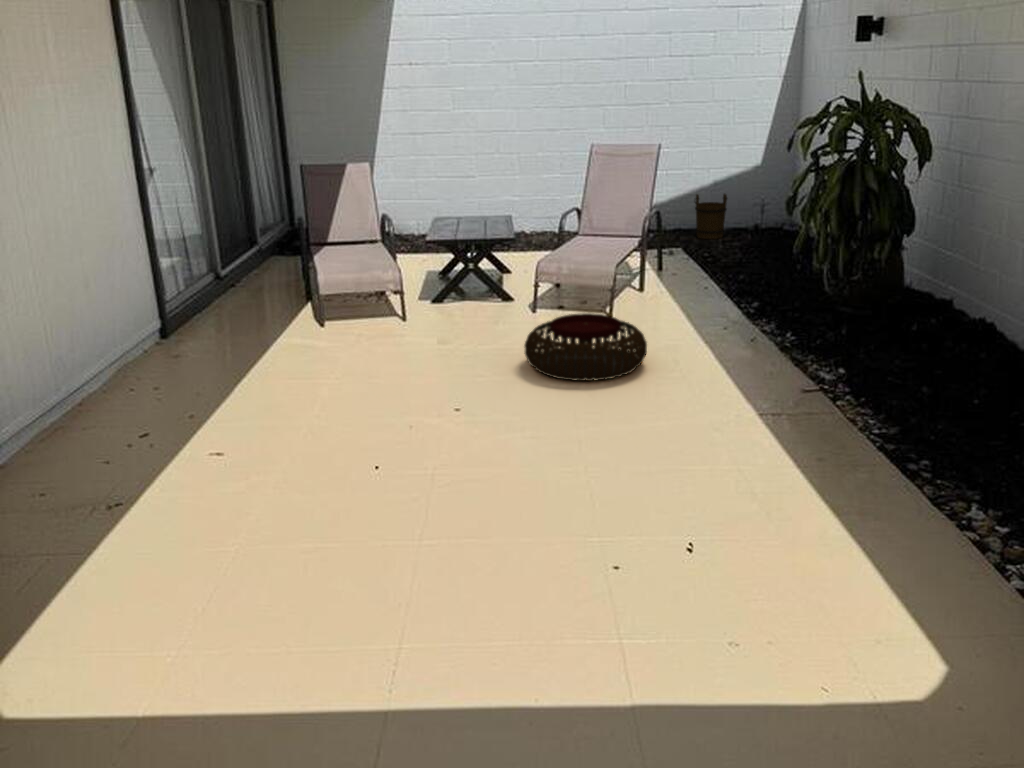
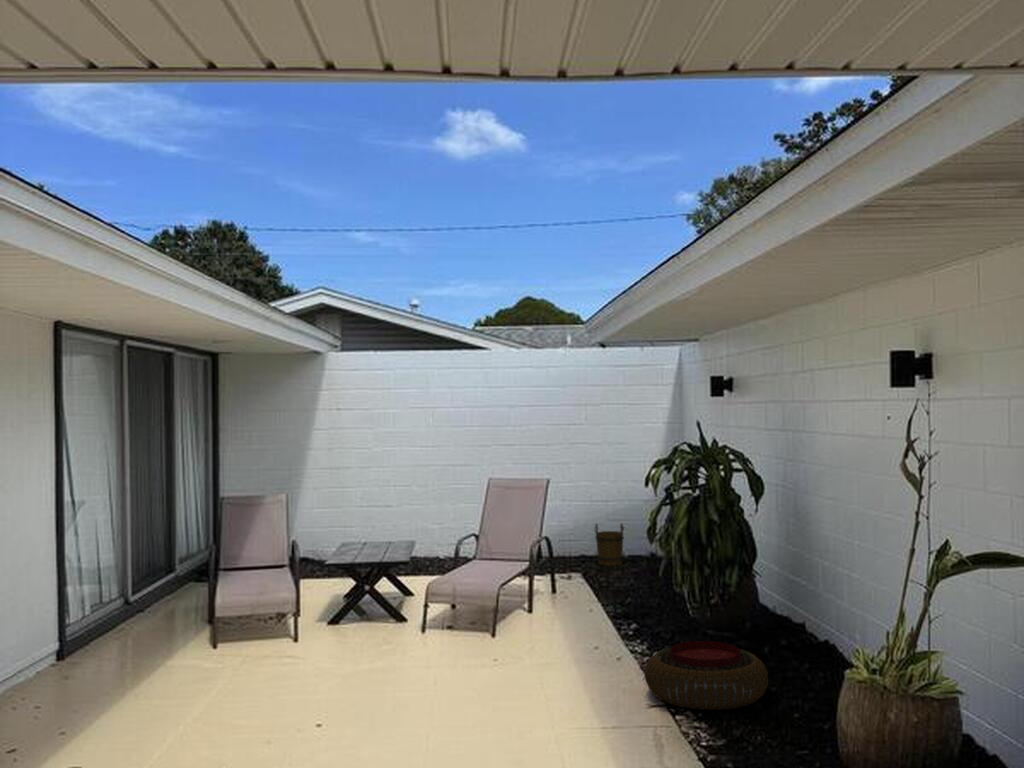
pouf: present [524,313,647,381] -> present [645,641,768,710]

